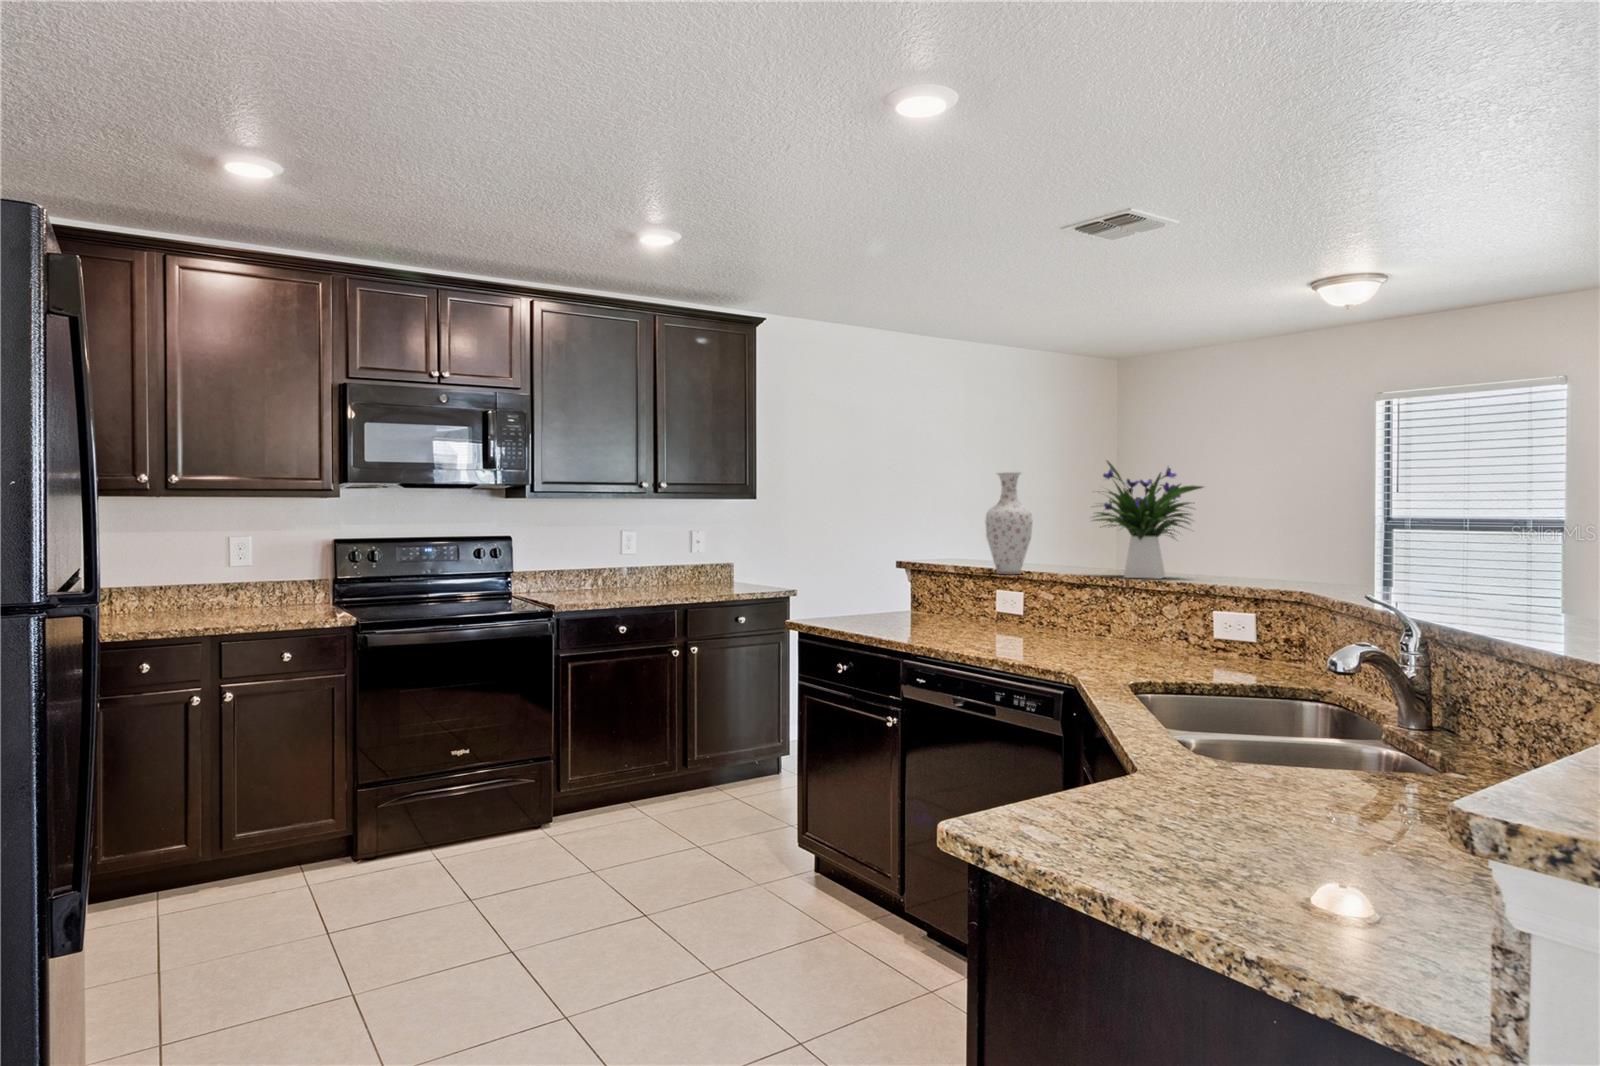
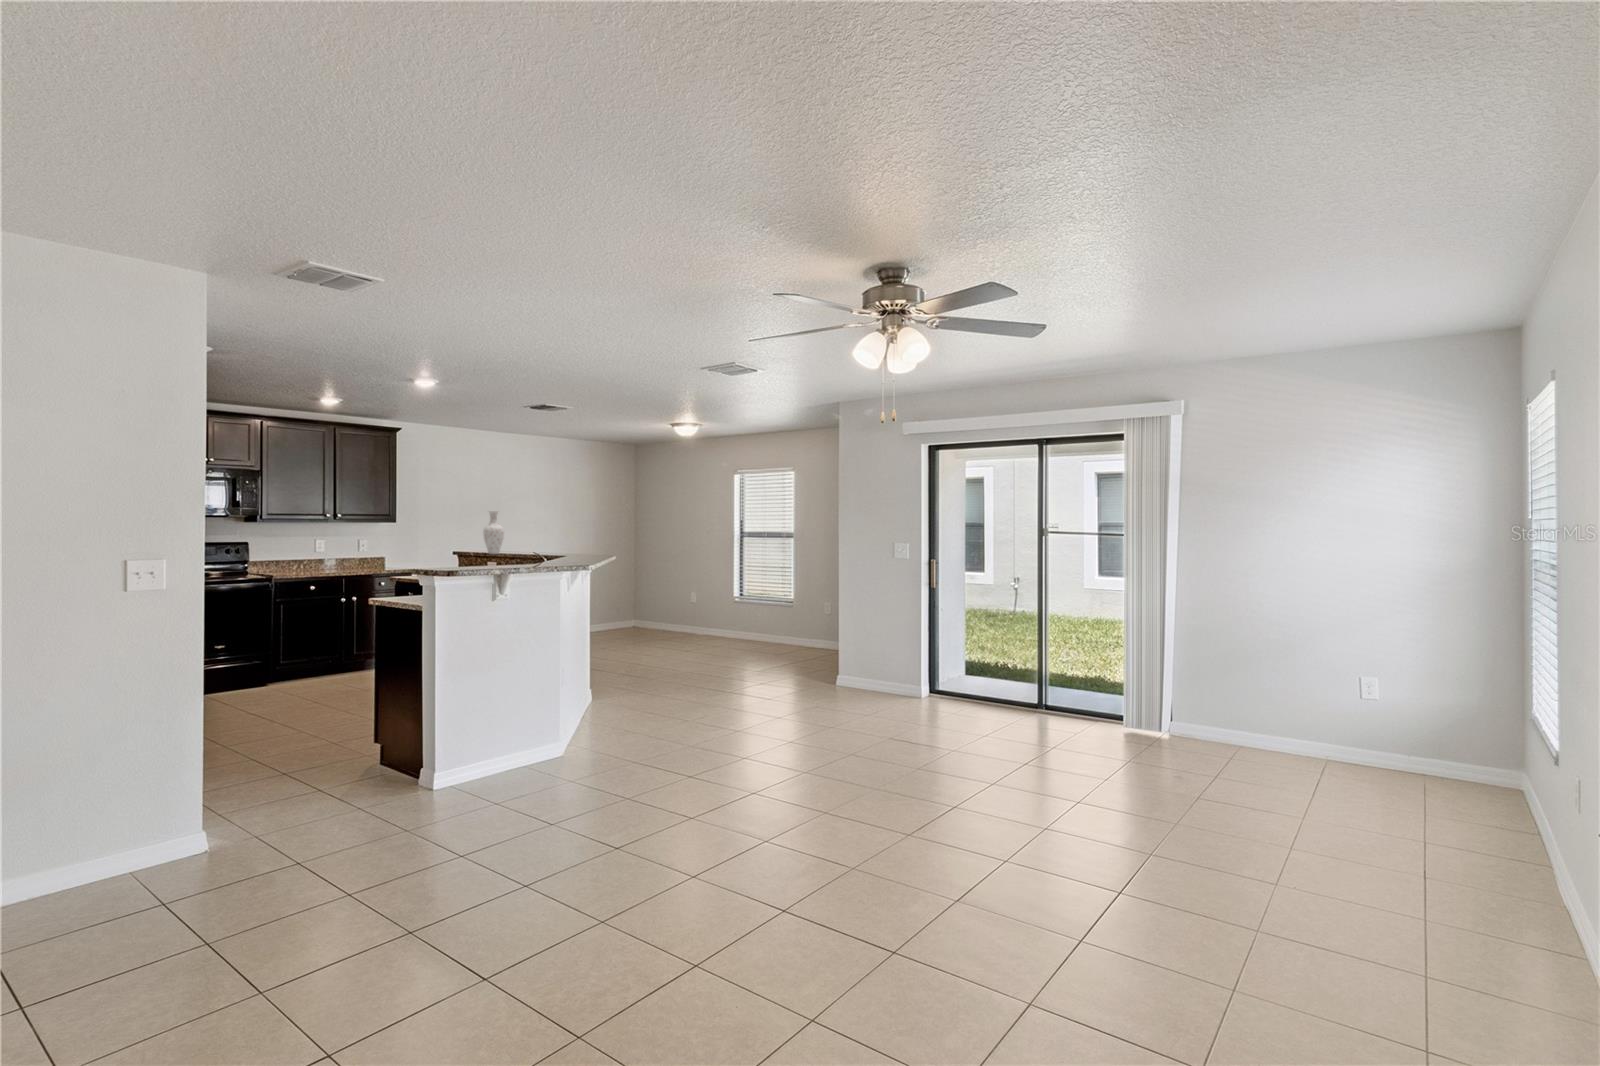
flower arrangement: present [1095,461,1203,579] -> none [524,506,573,555]

